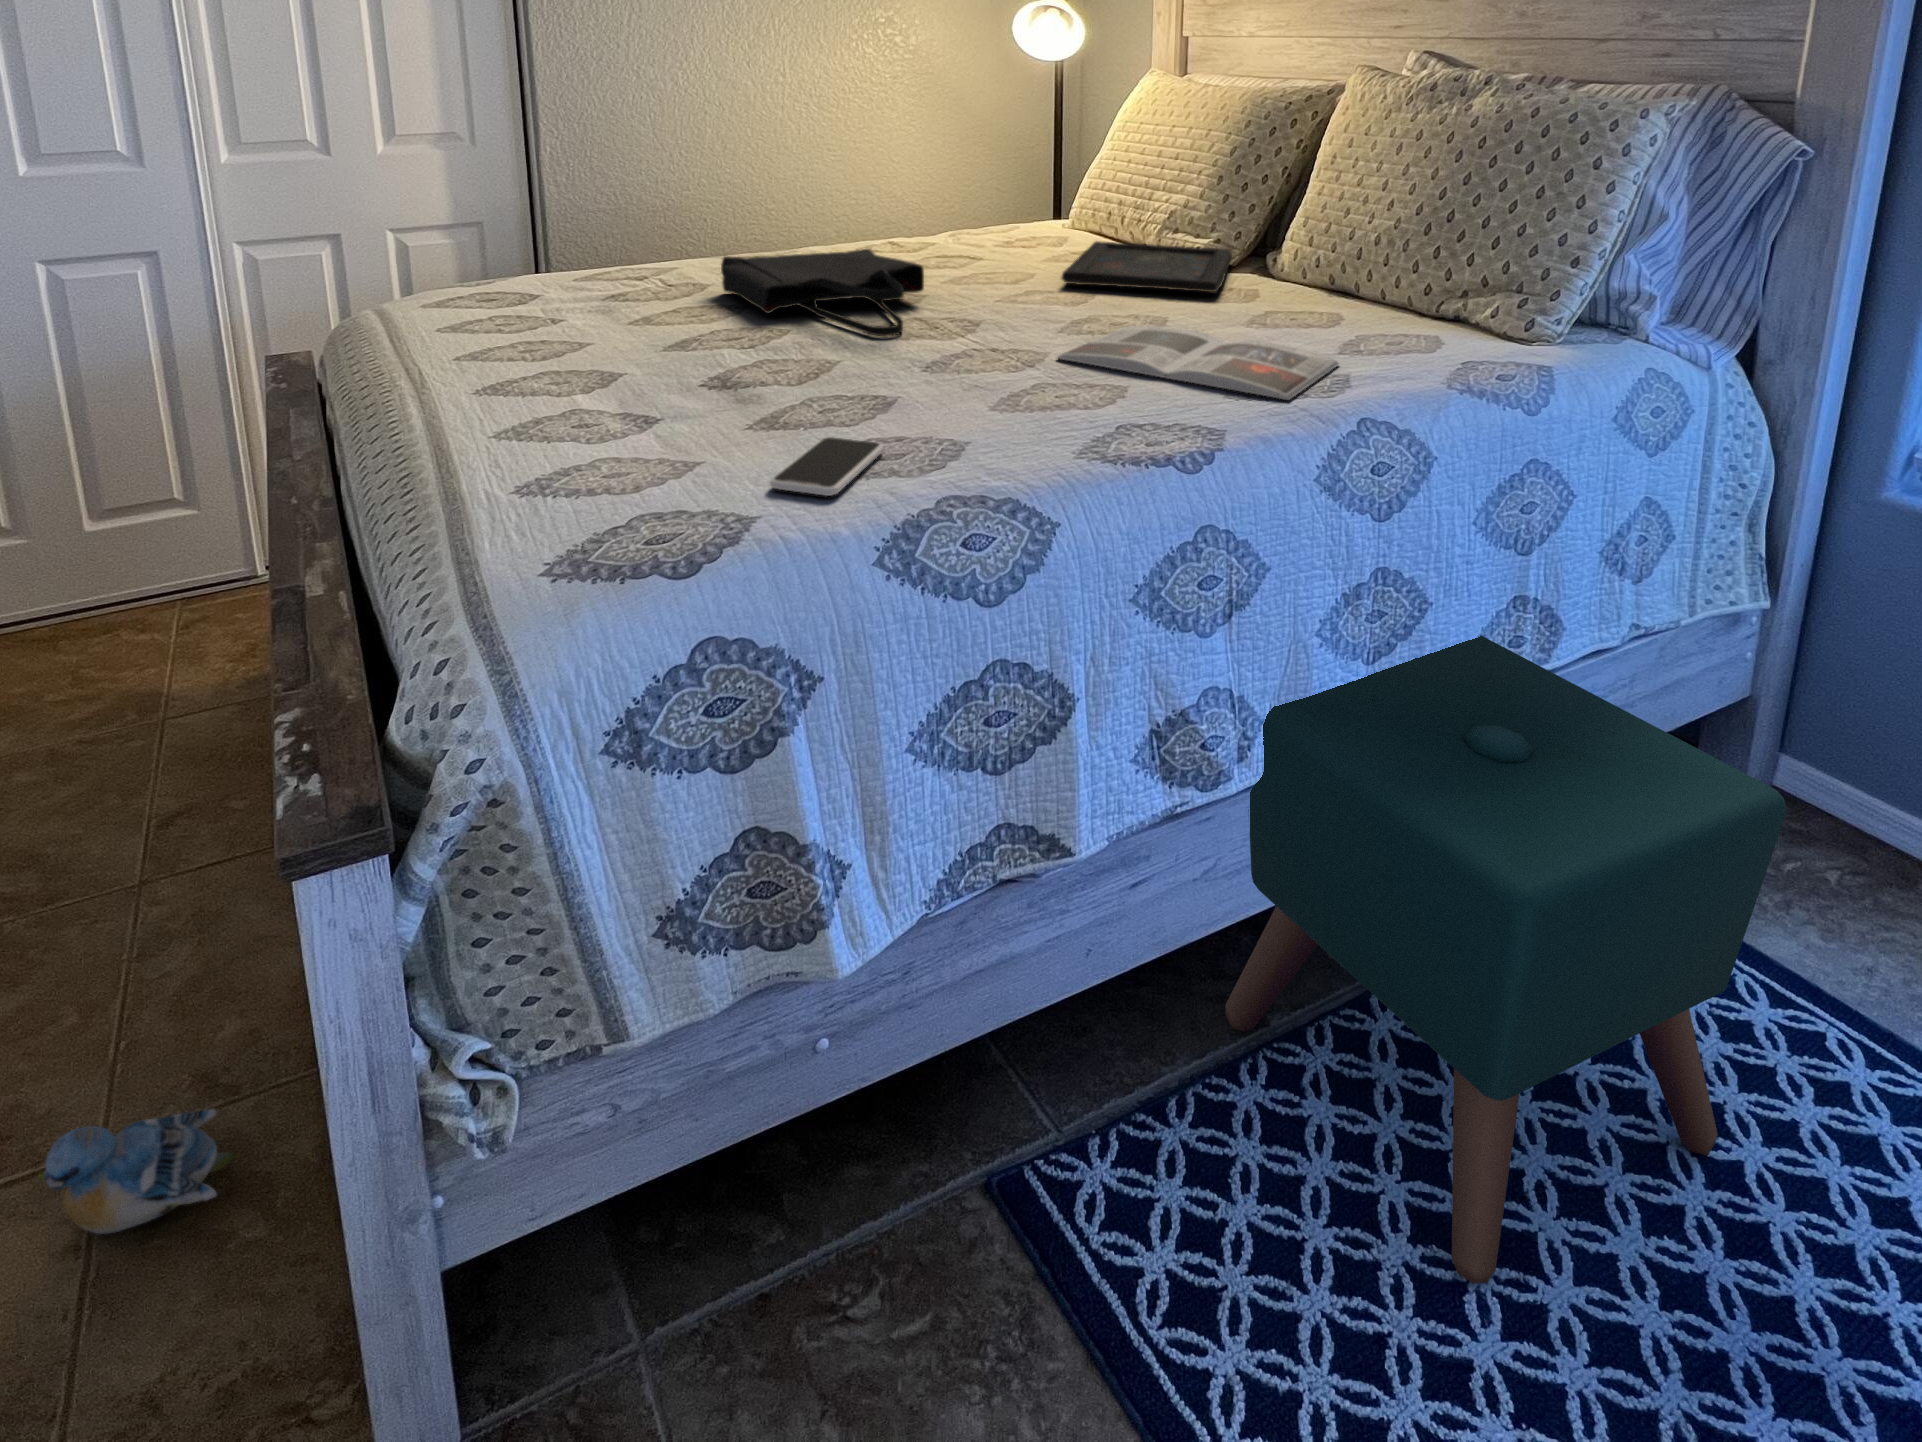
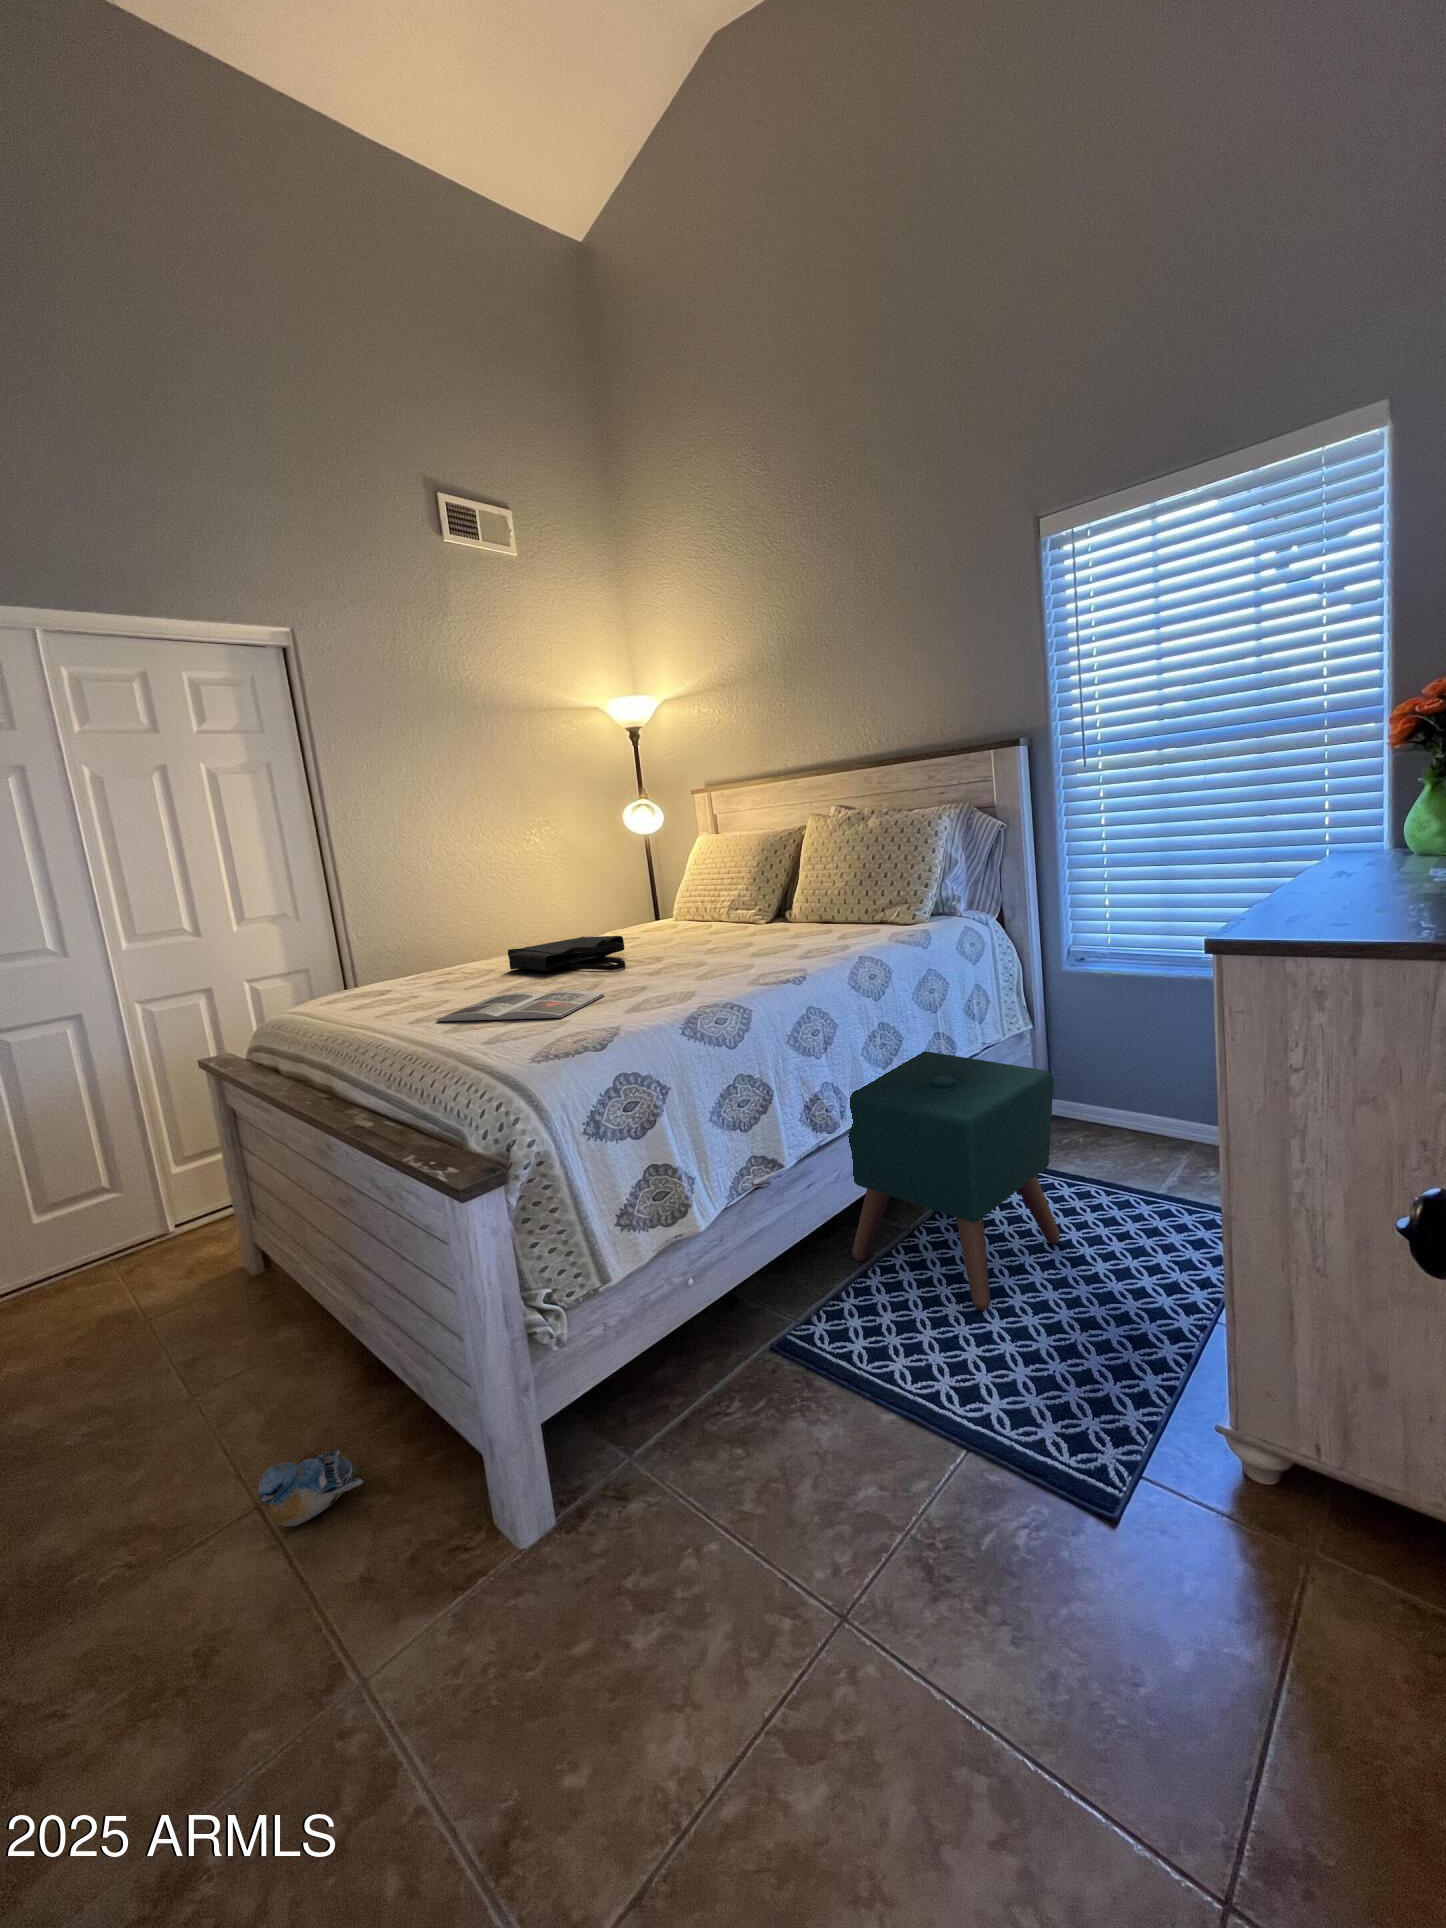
tray: present [1062,241,1232,292] -> none [690,913,770,938]
magazine: present [1057,326,1339,400] -> present [436,990,604,1021]
smartphone: present [770,437,884,496] -> none [615,998,658,1019]

